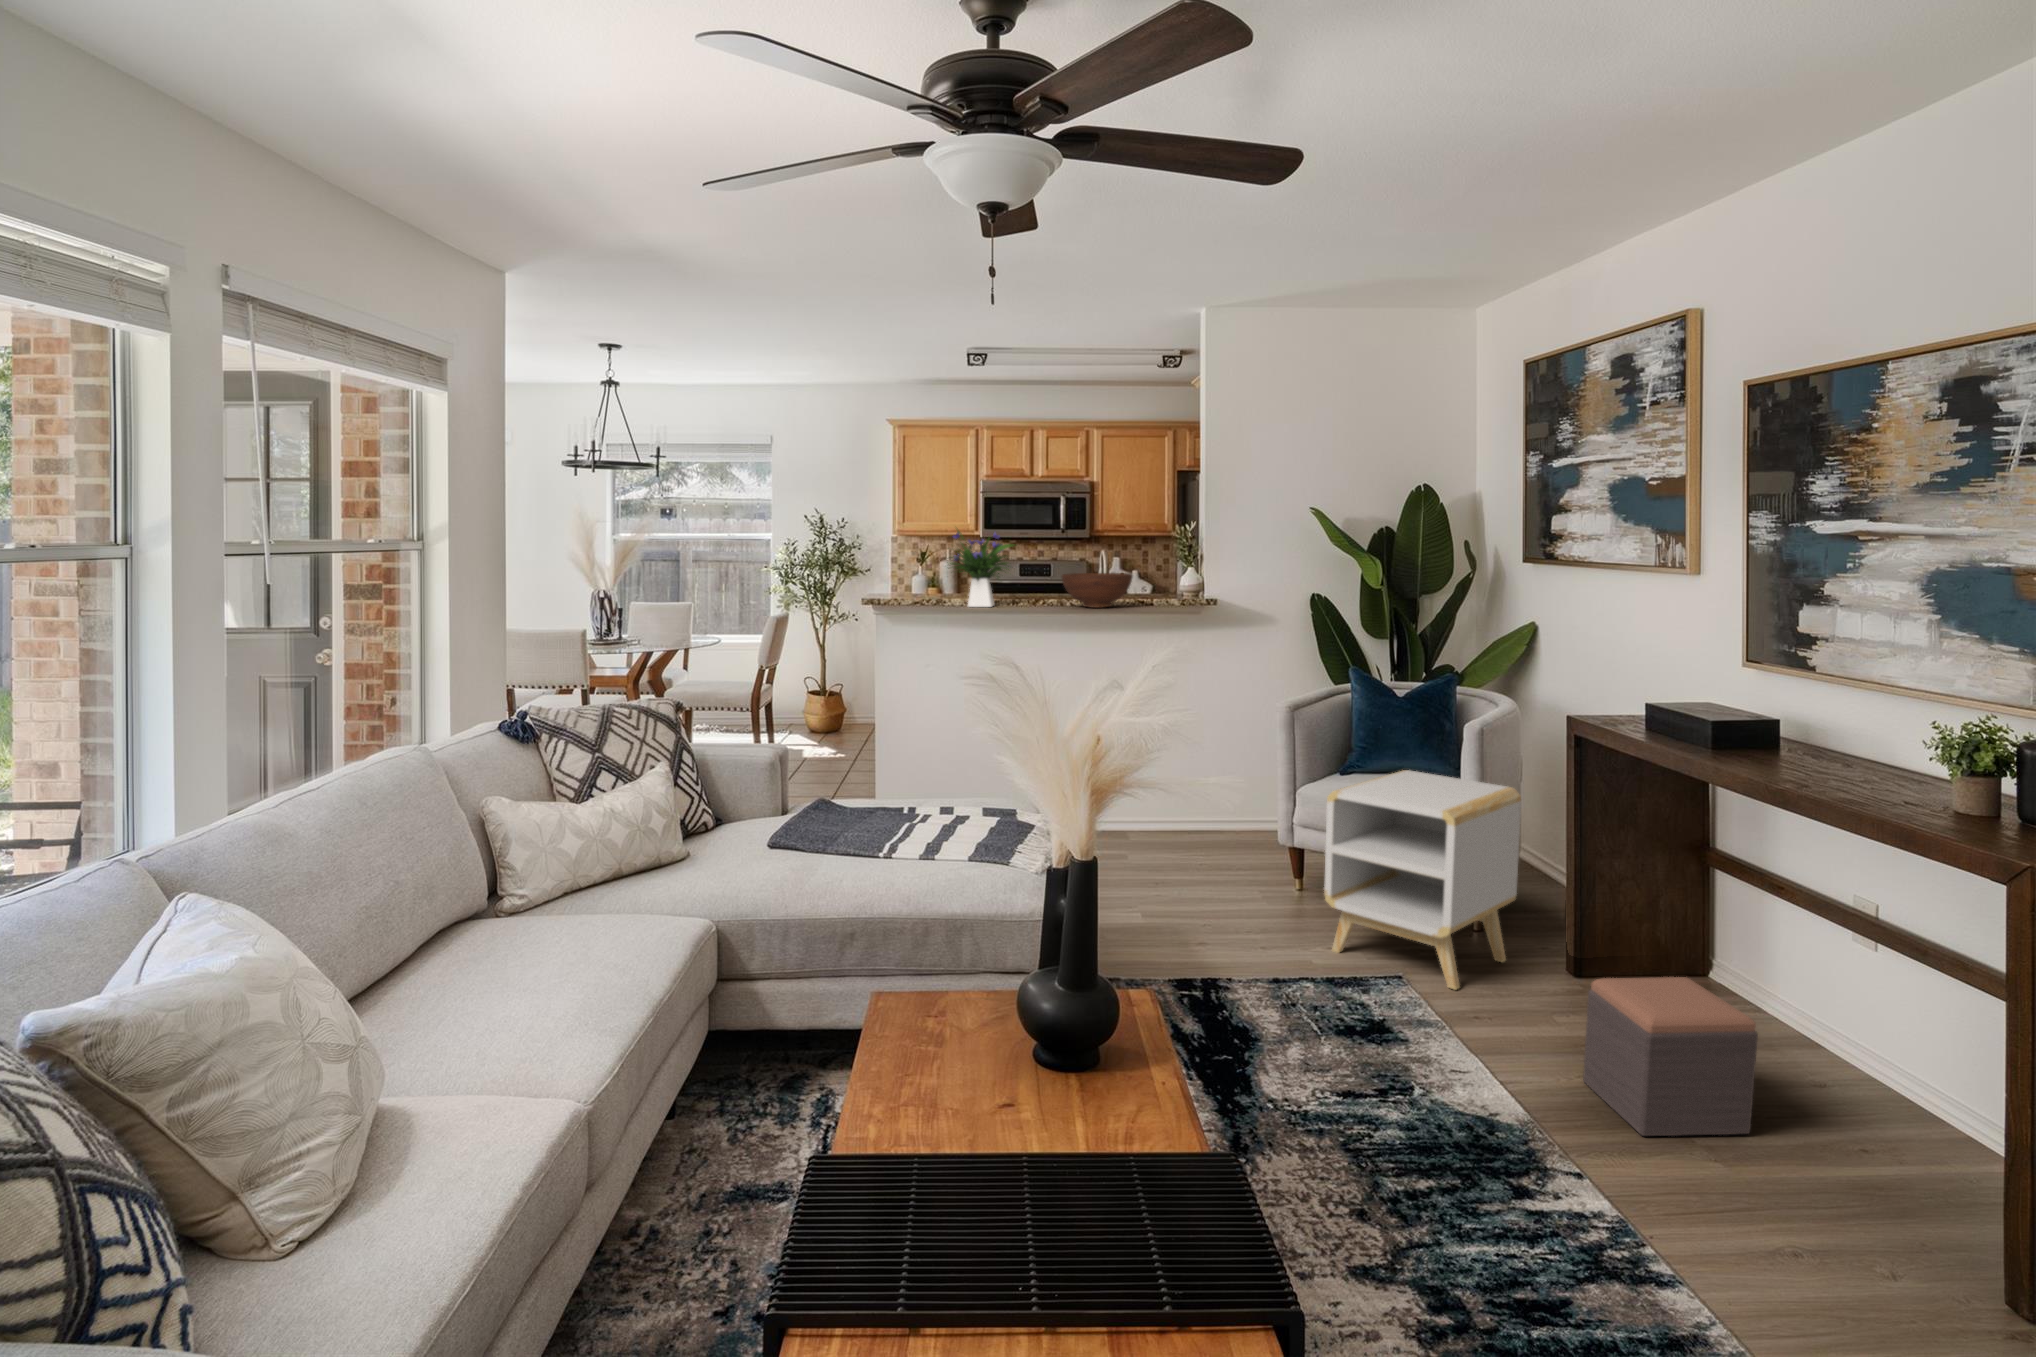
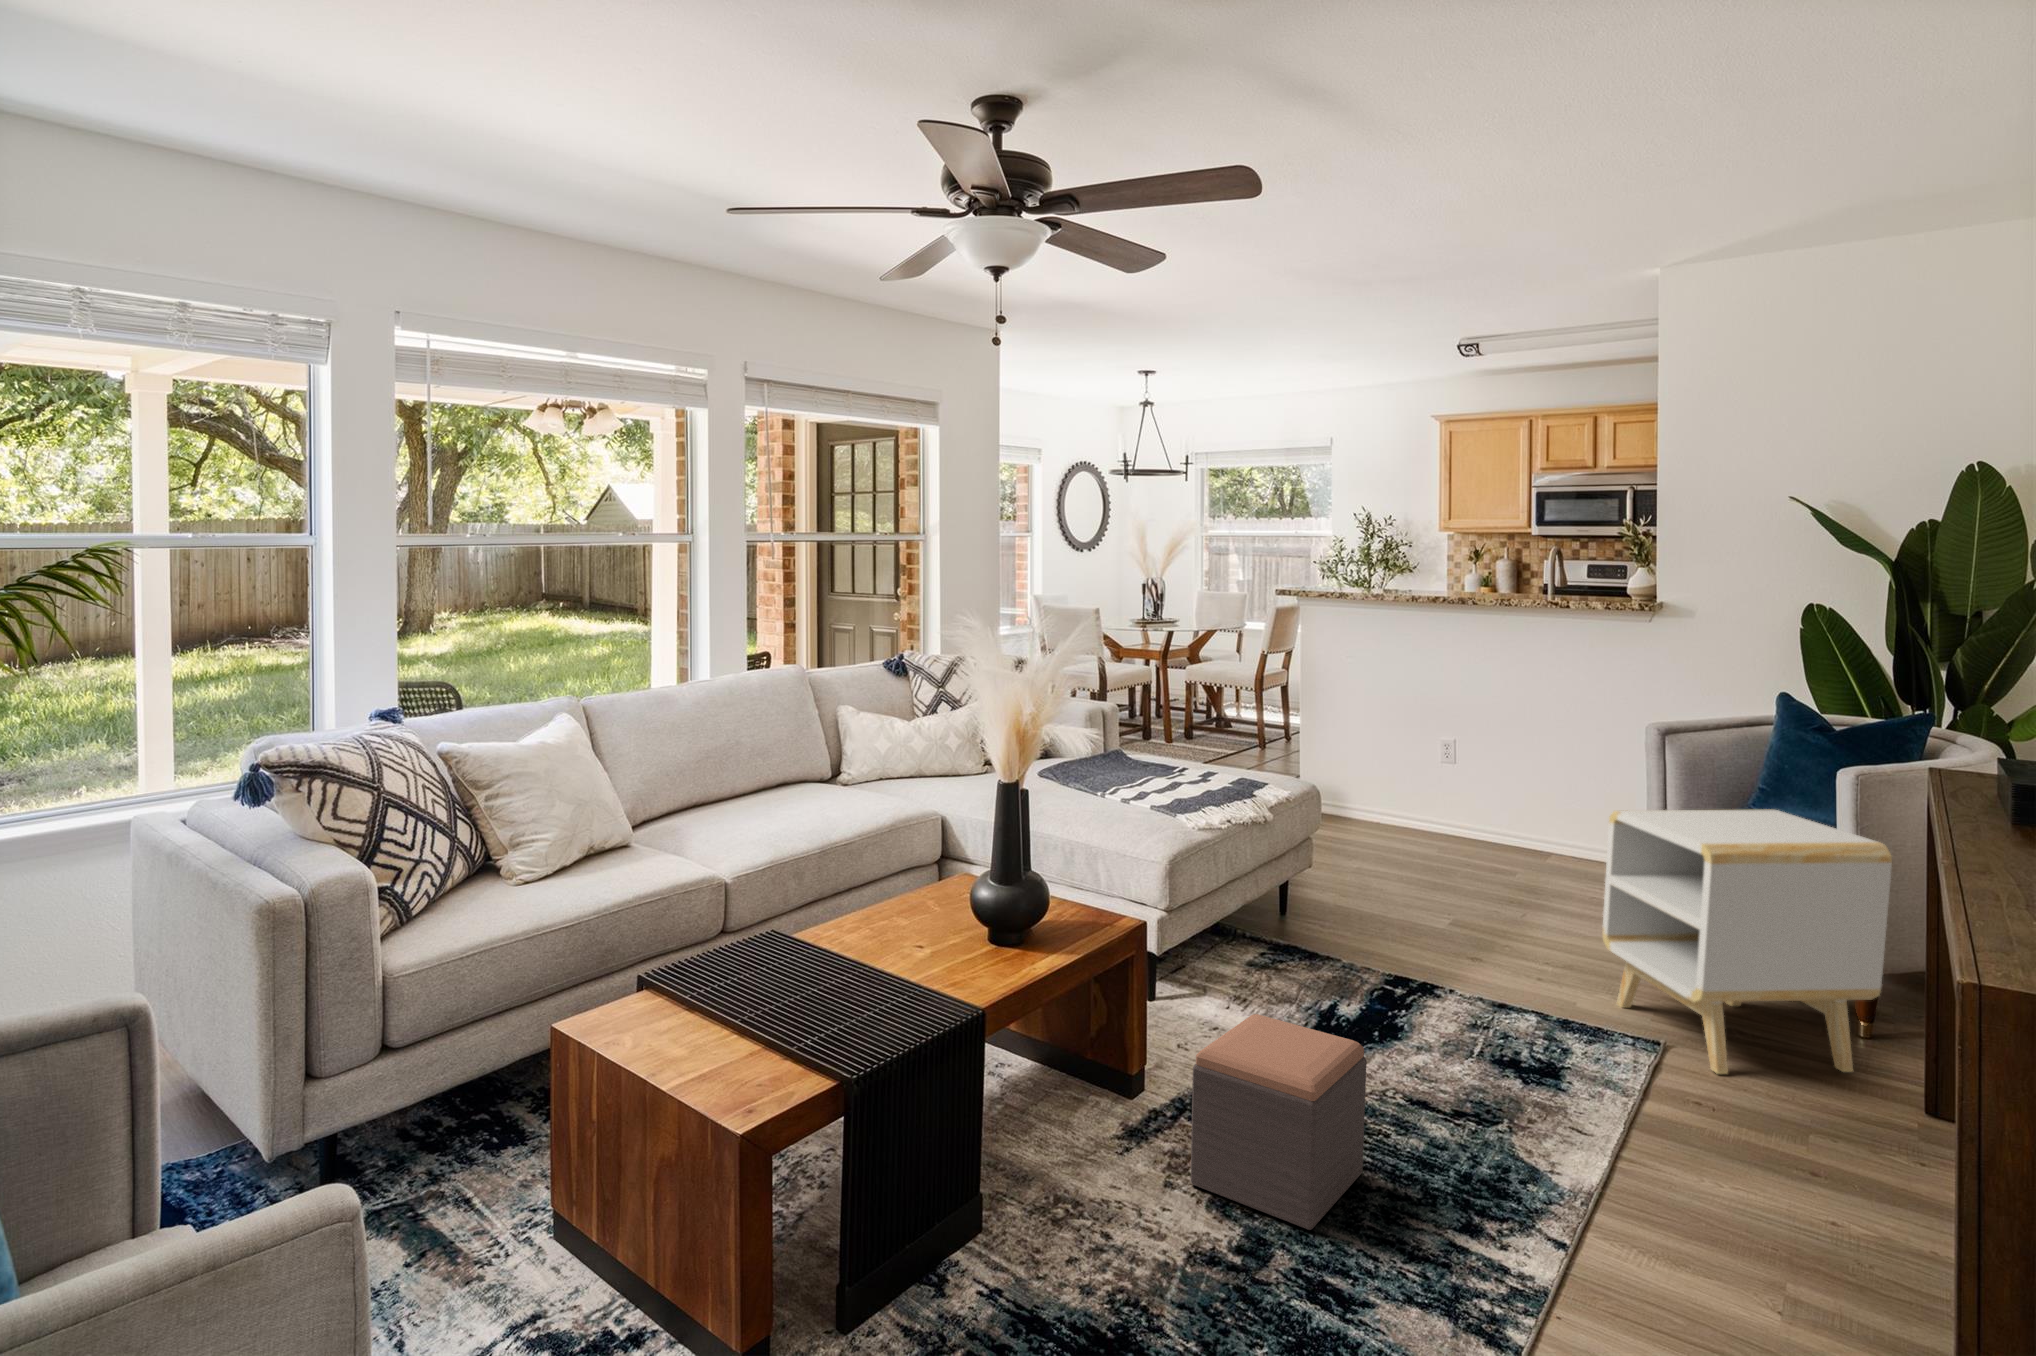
flower arrangement: present [950,530,1015,607] -> none [1370,516,1456,600]
fruit bowl: present [1062,573,1133,608] -> none [1496,567,1583,605]
footstool: present [1583,977,1758,1136] -> present [1191,1014,1367,1230]

